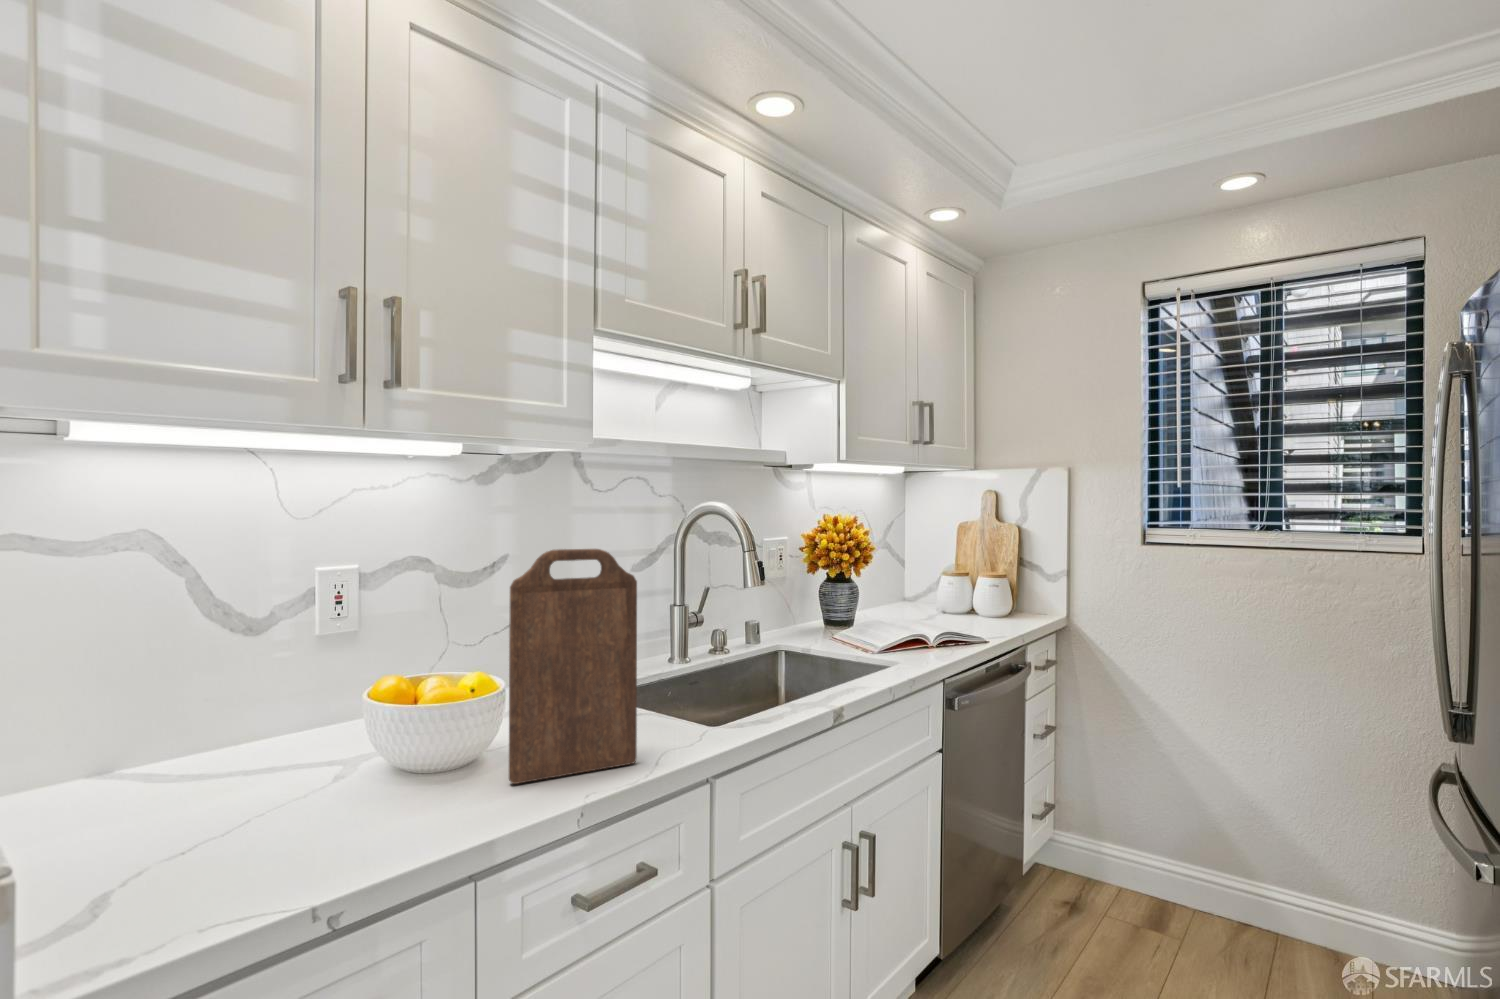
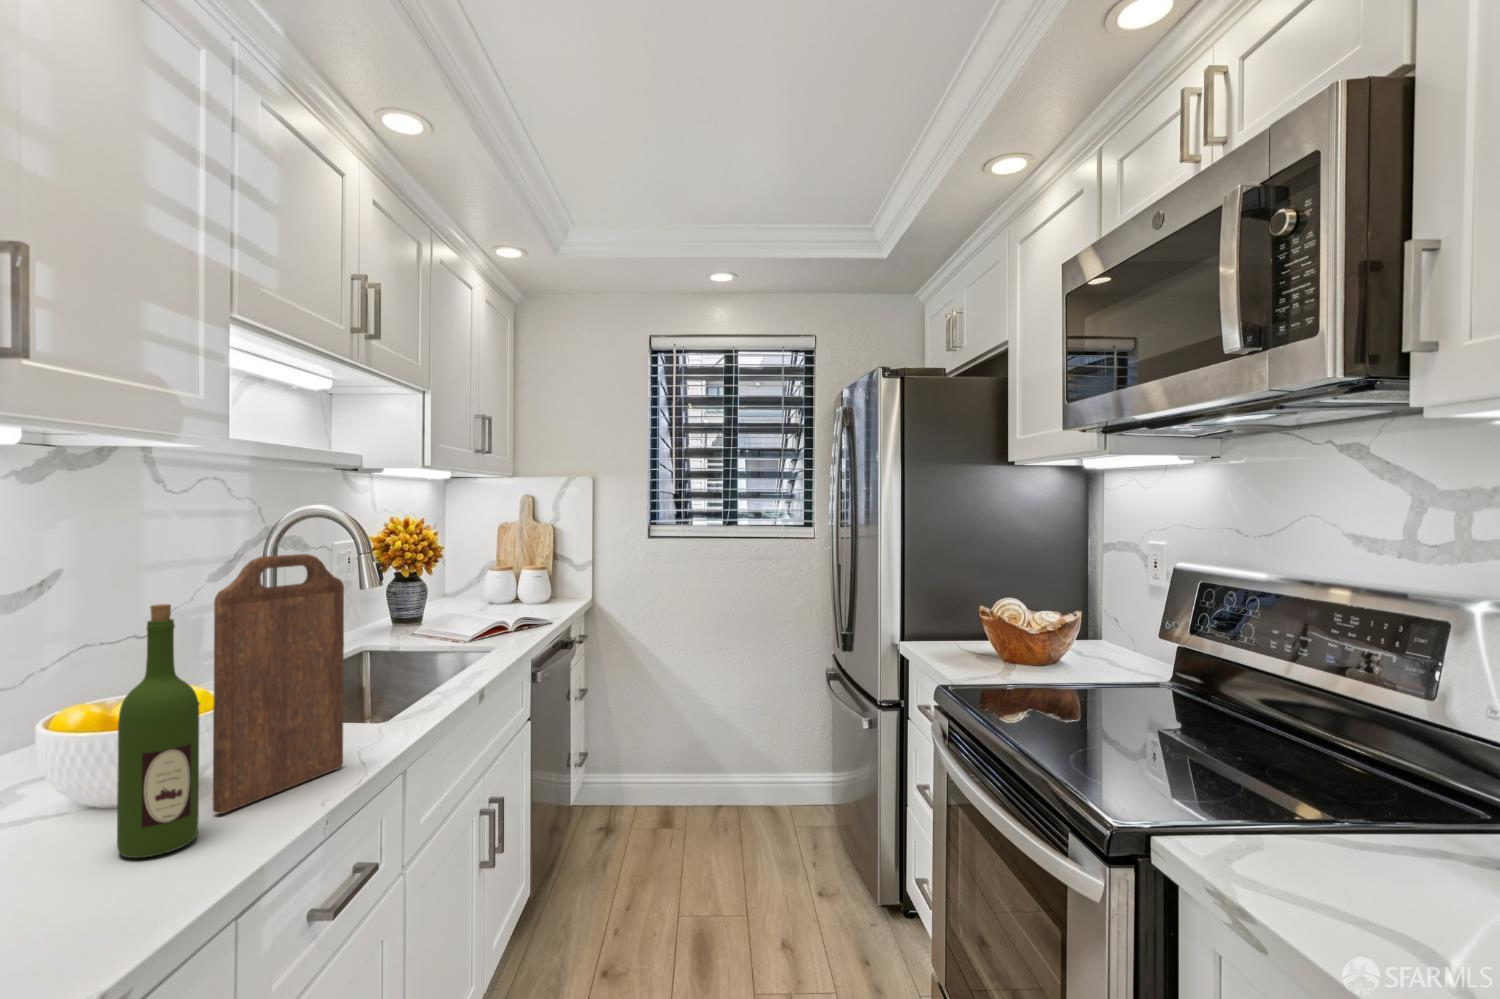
wine bottle: none [422,588,482,808] -> present [117,604,199,858]

